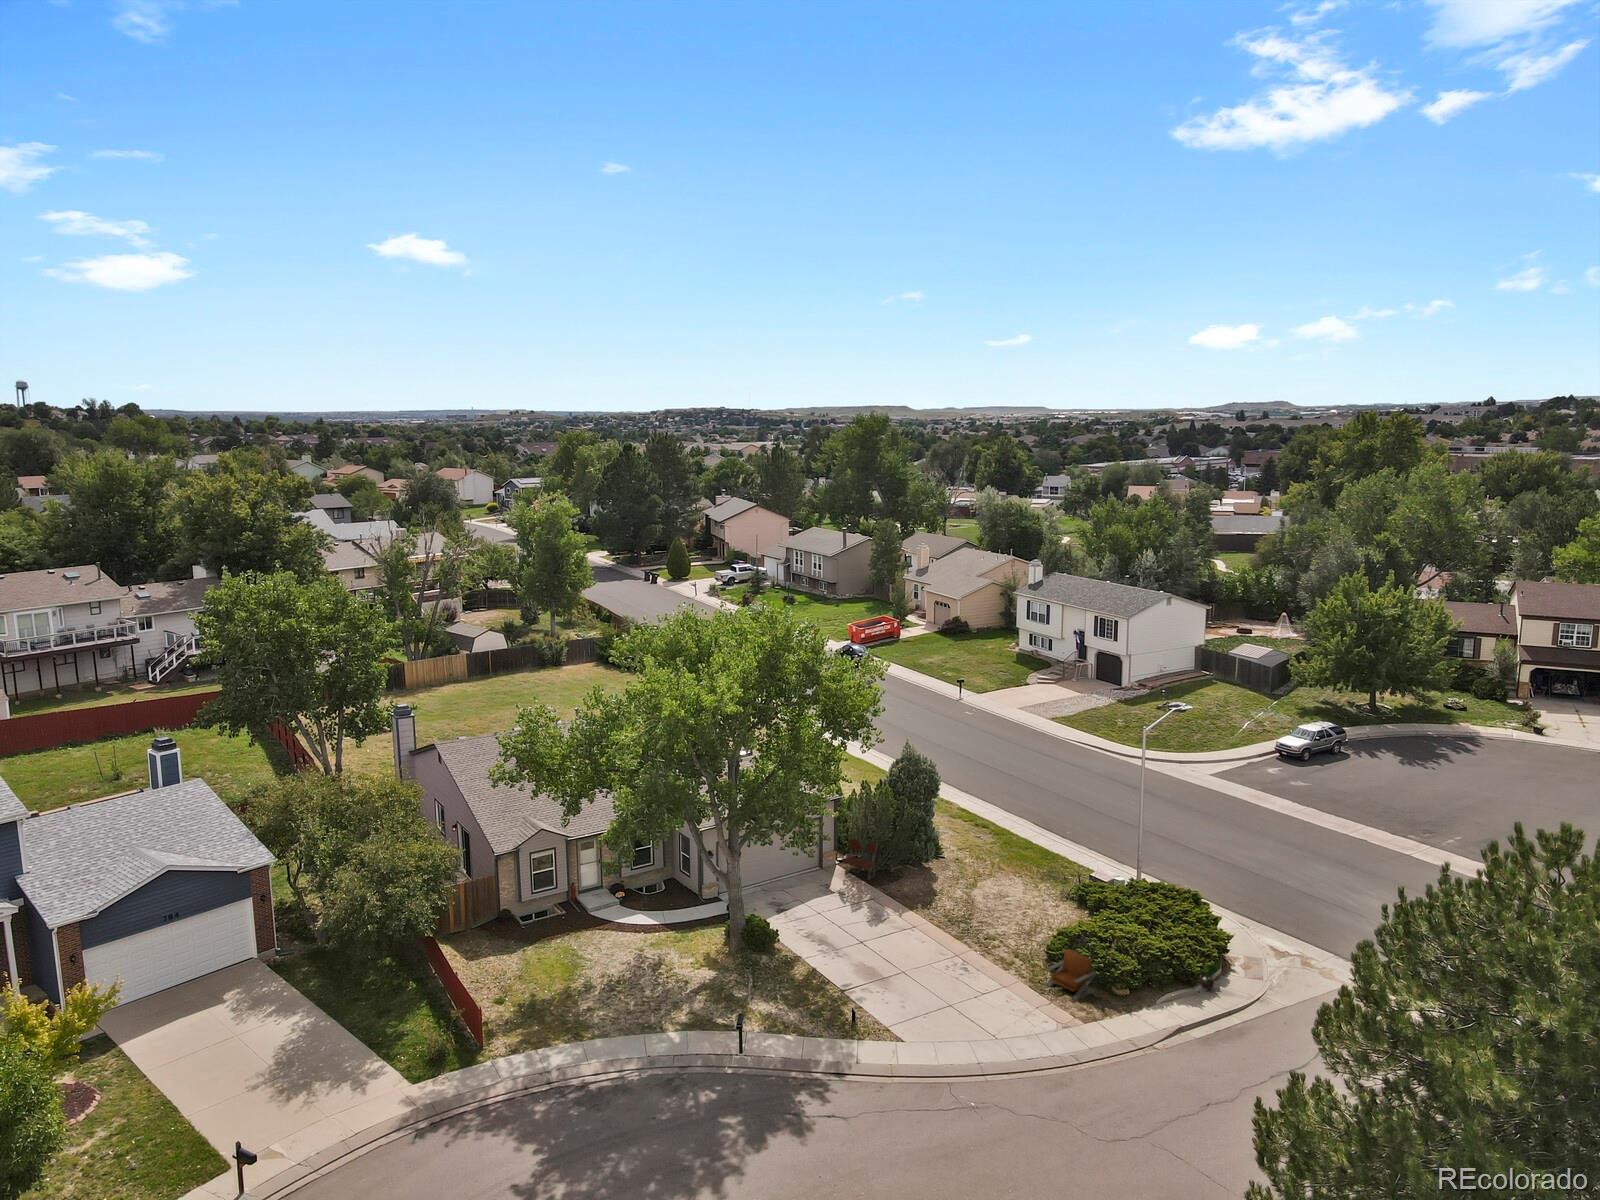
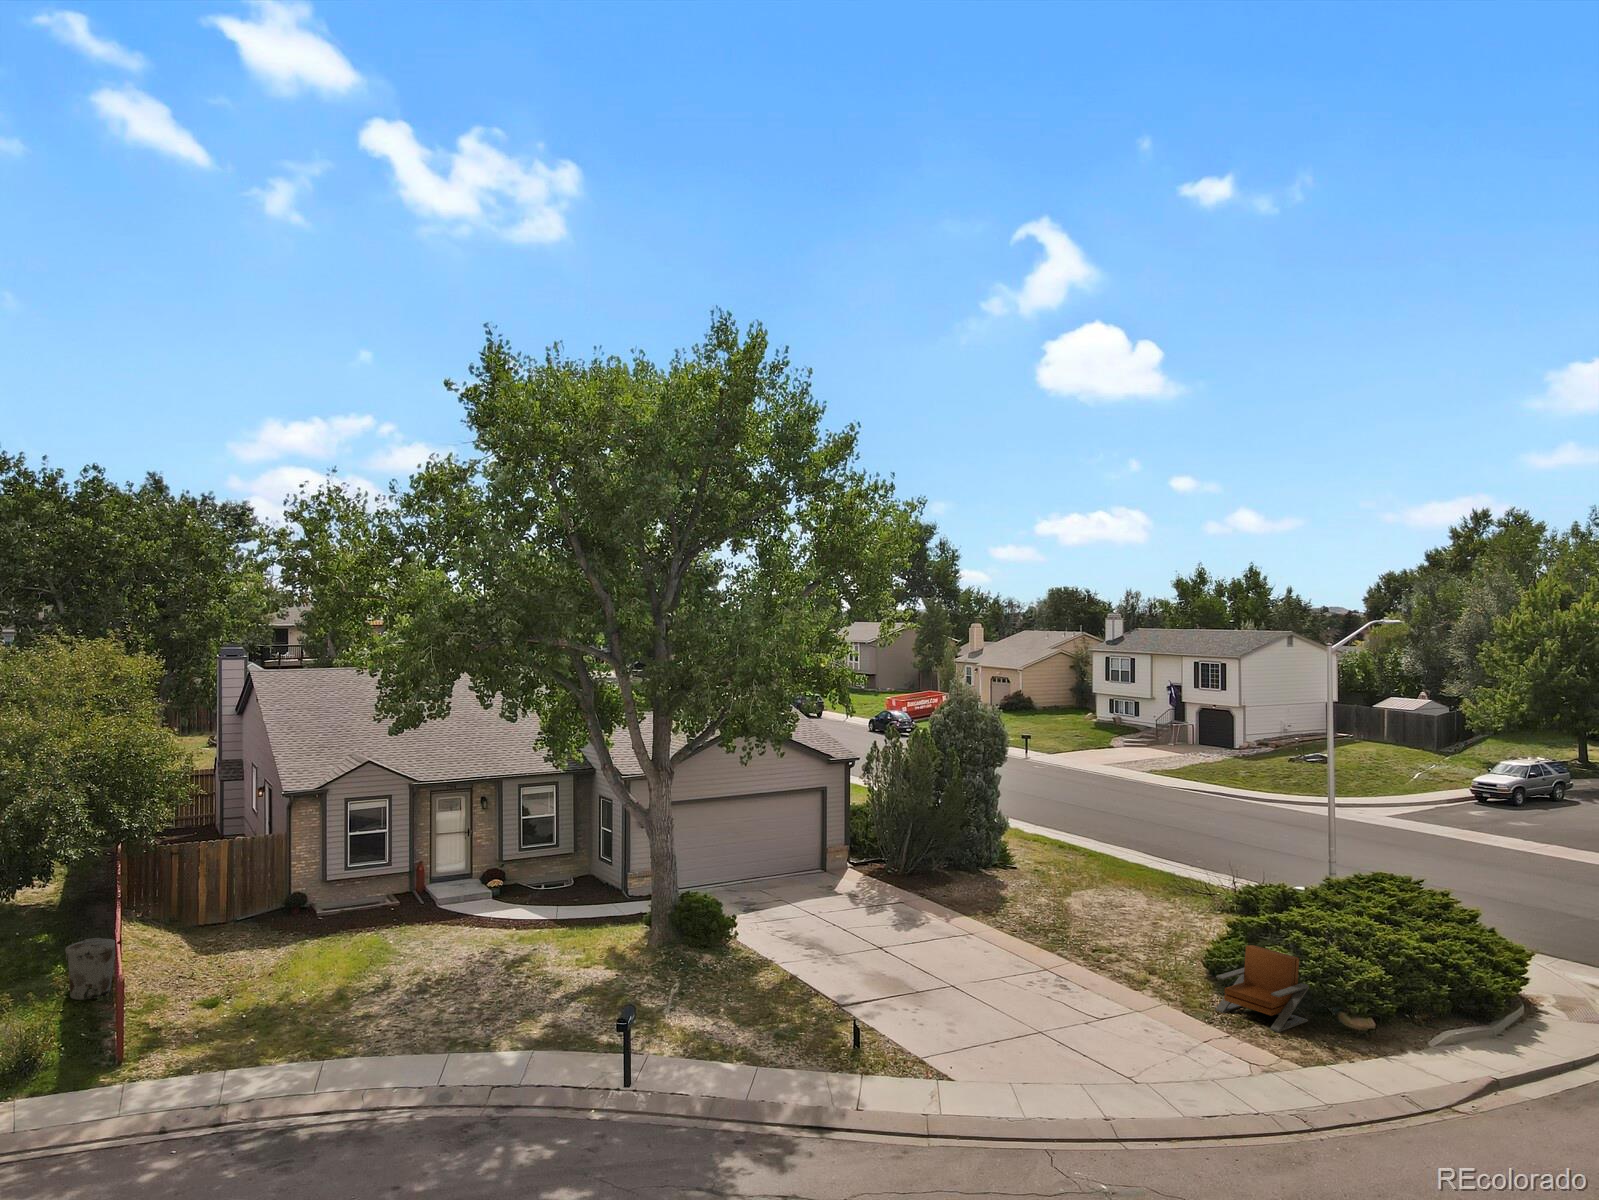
bench: present [842,839,876,879] -> none [853,822,908,884]
potted tree: present [1200,964,1217,990] -> none [1503,970,1542,1025]
trash can: none [418,969,444,1005] -> present [65,938,116,1000]

